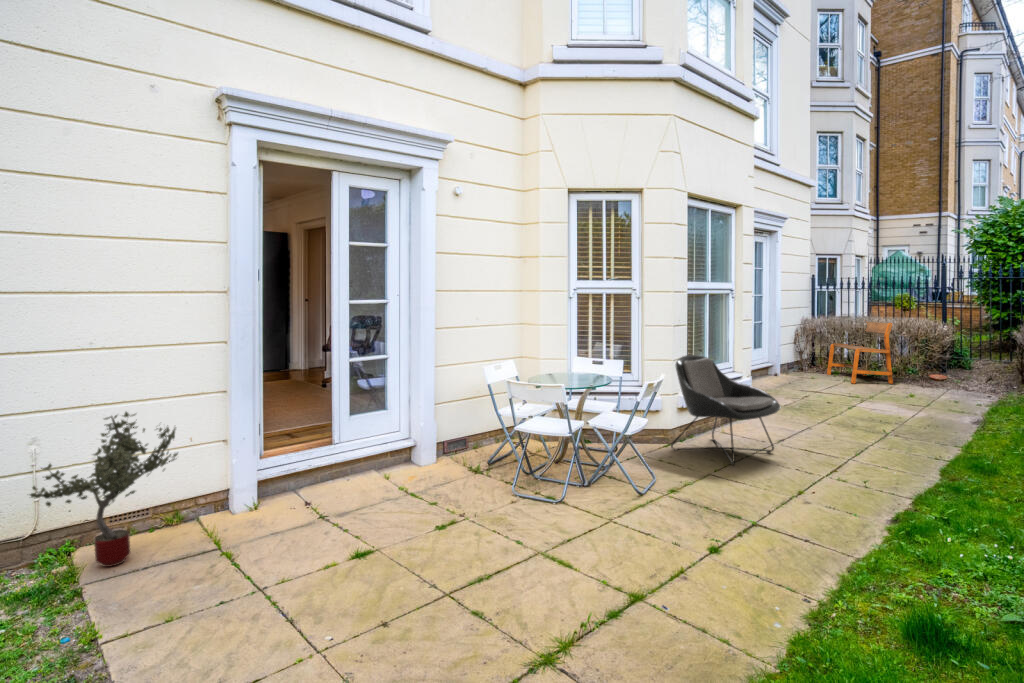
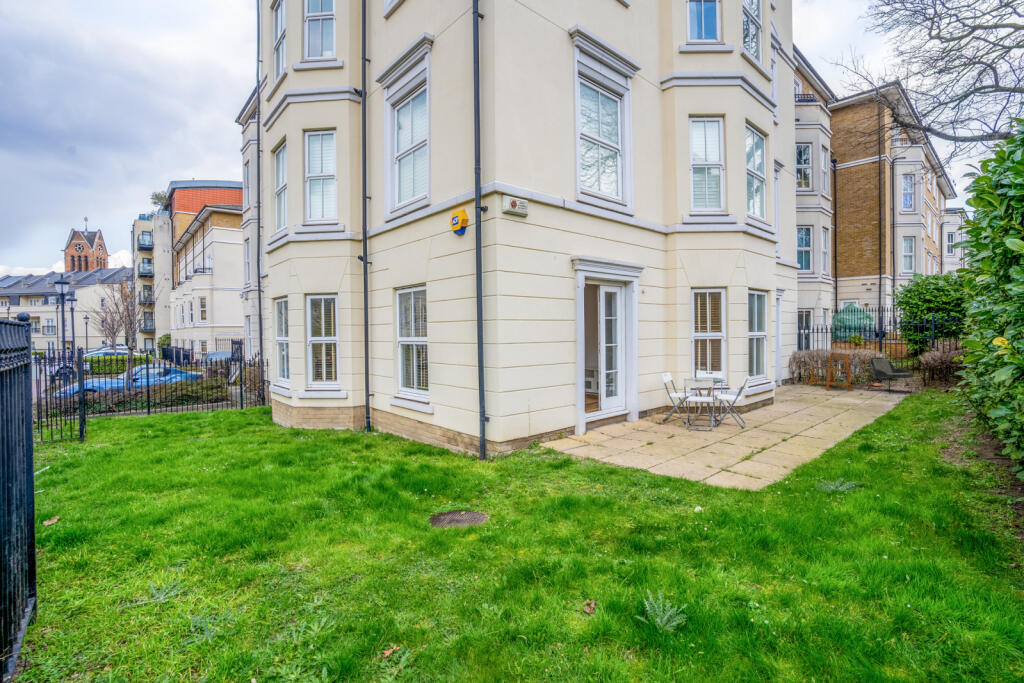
lounge chair: present [671,355,781,465] -> present [869,357,914,393]
potted tree: present [30,412,178,567] -> none [540,386,579,444]

